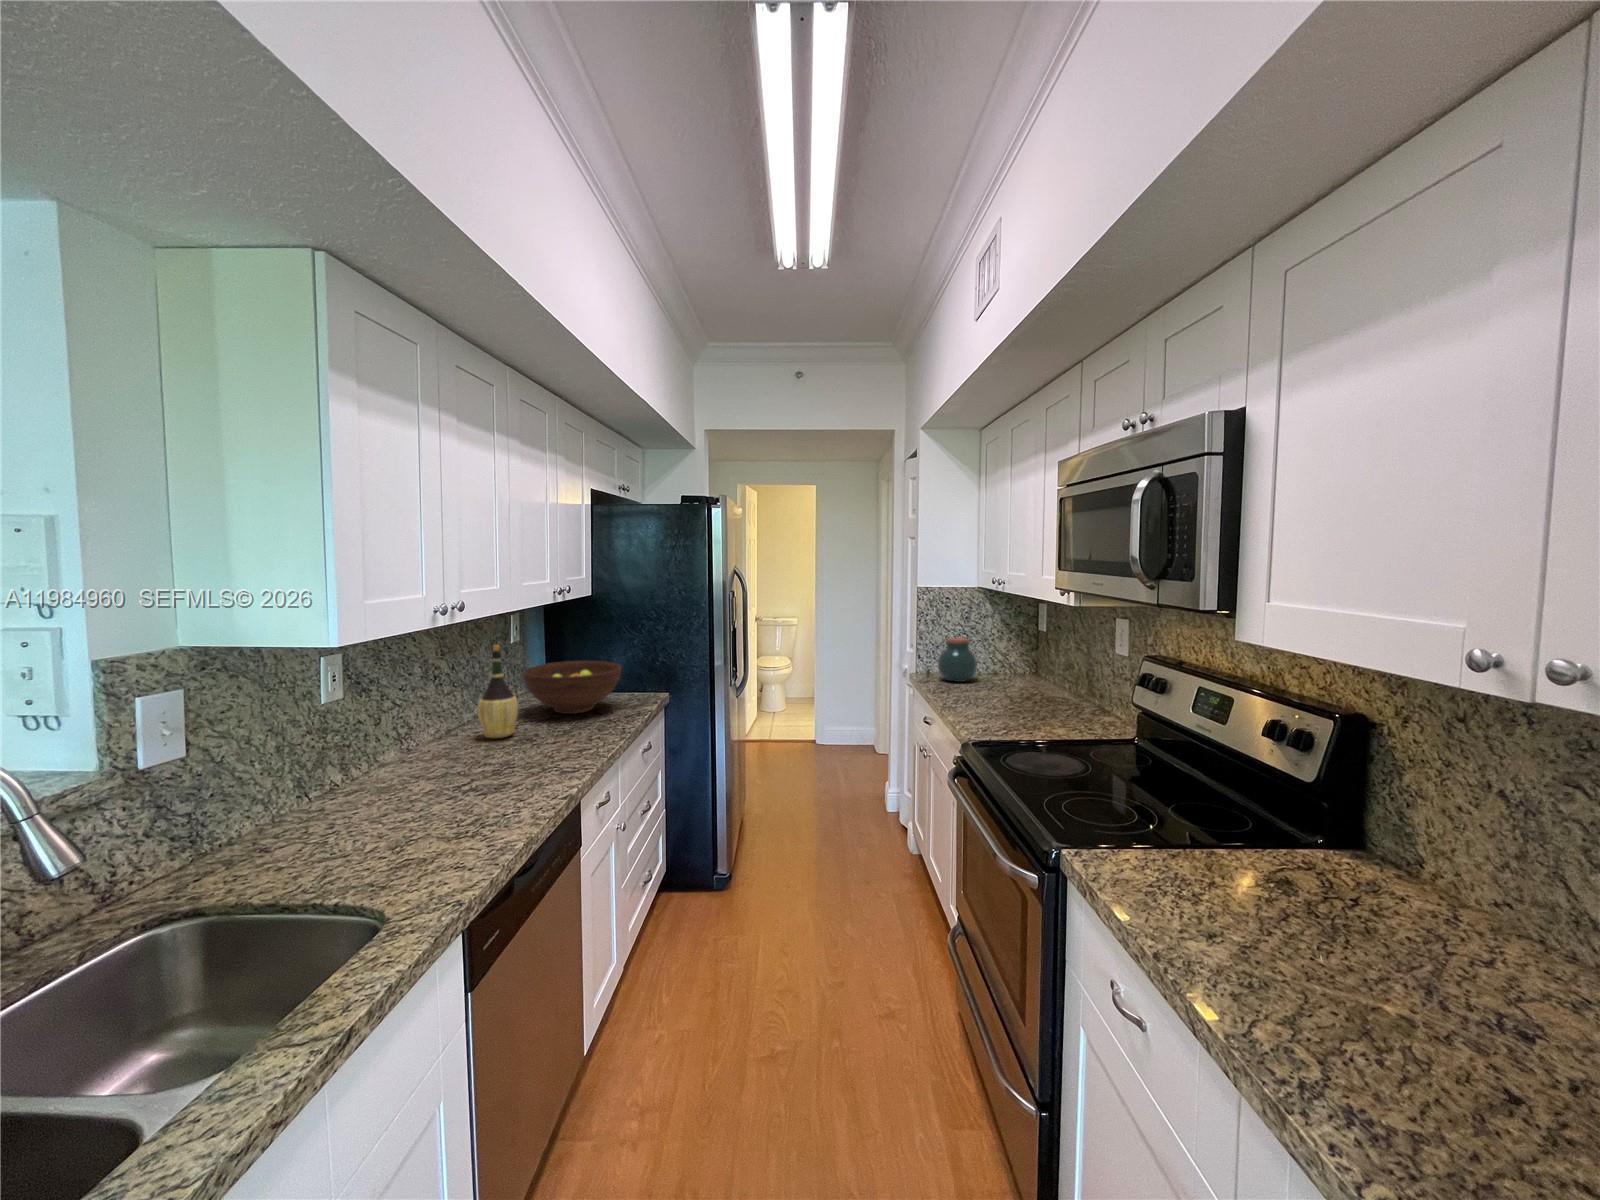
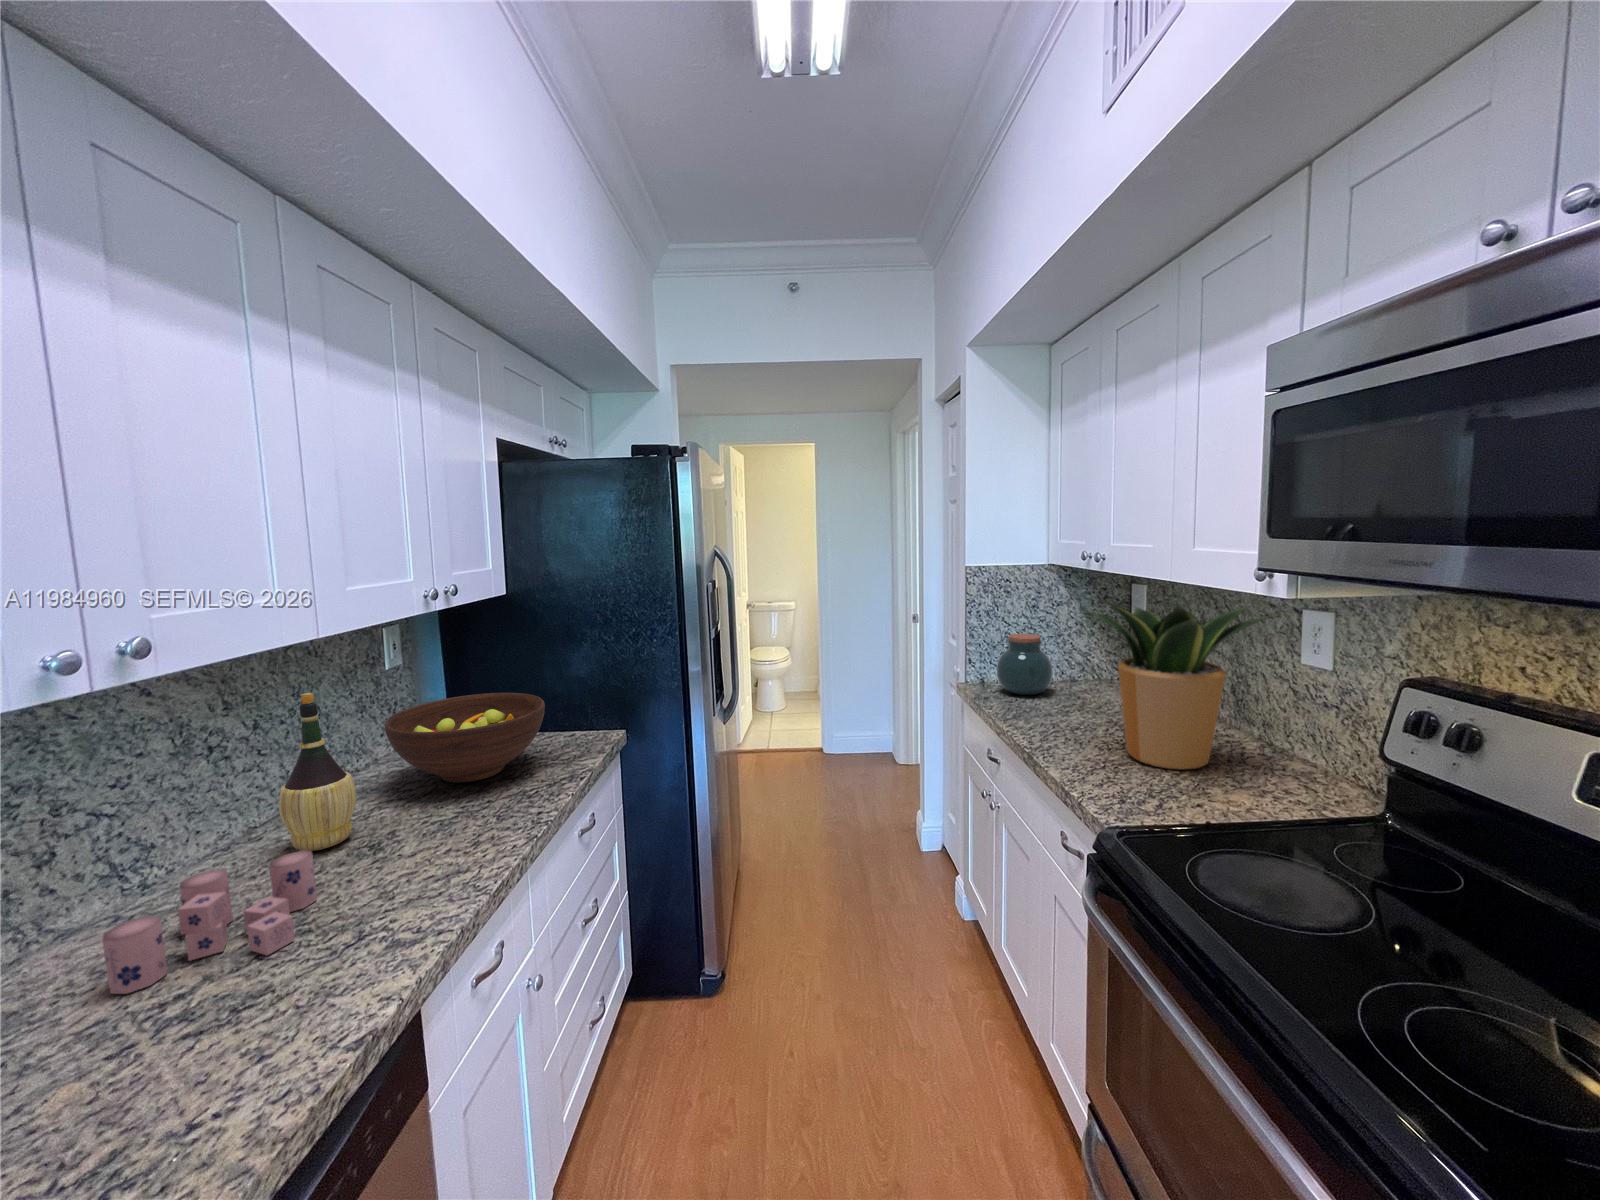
potted plant: none [979,607,1094,719] -> present [1087,601,1277,770]
candle: none [428,728,512,780] -> present [102,851,317,994]

